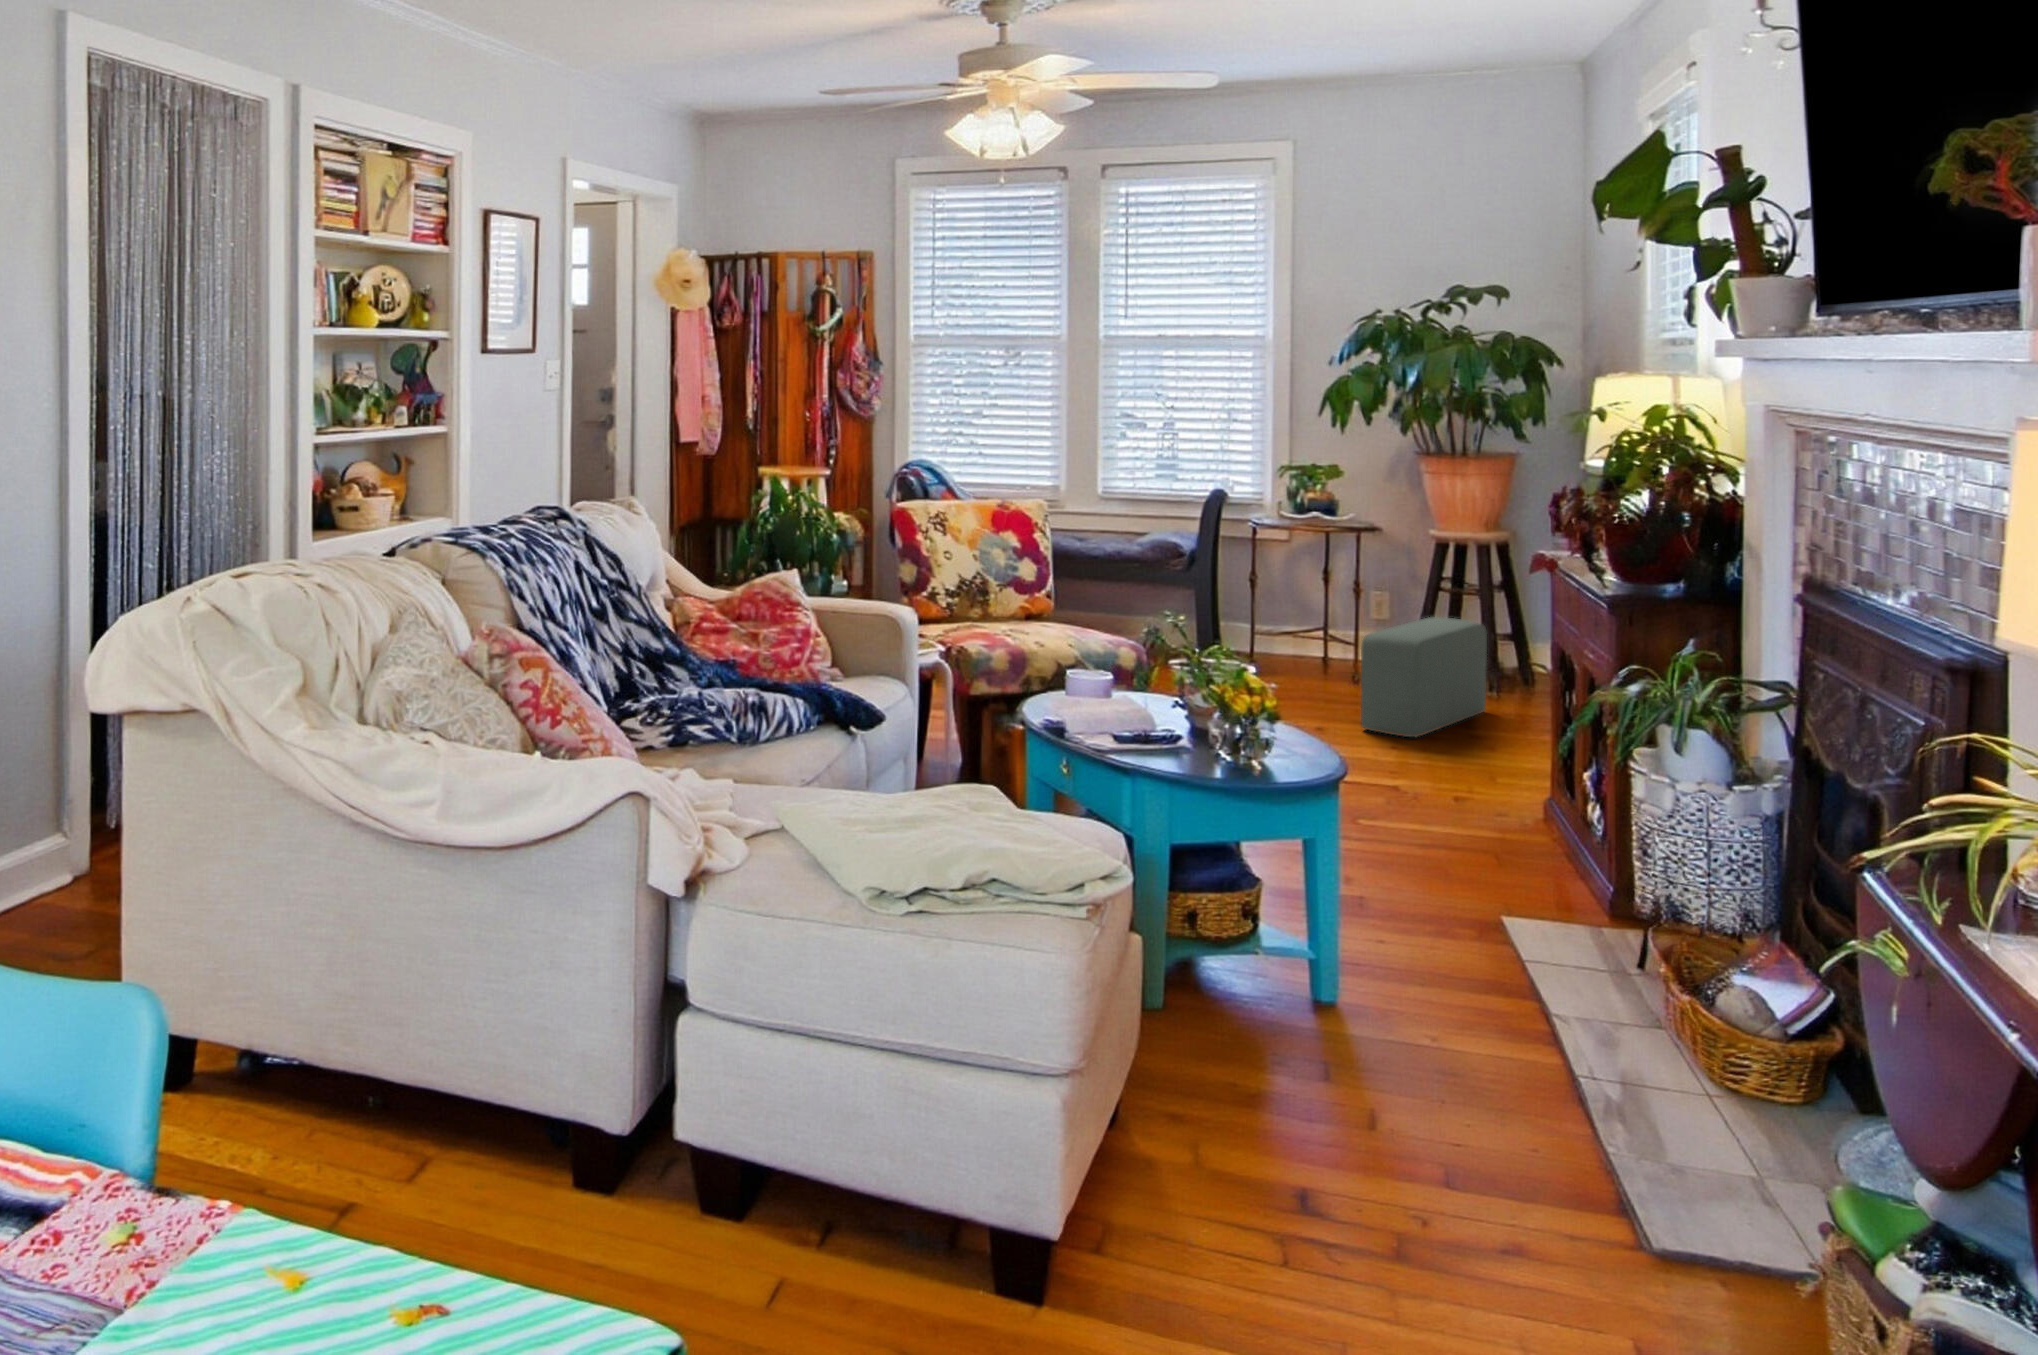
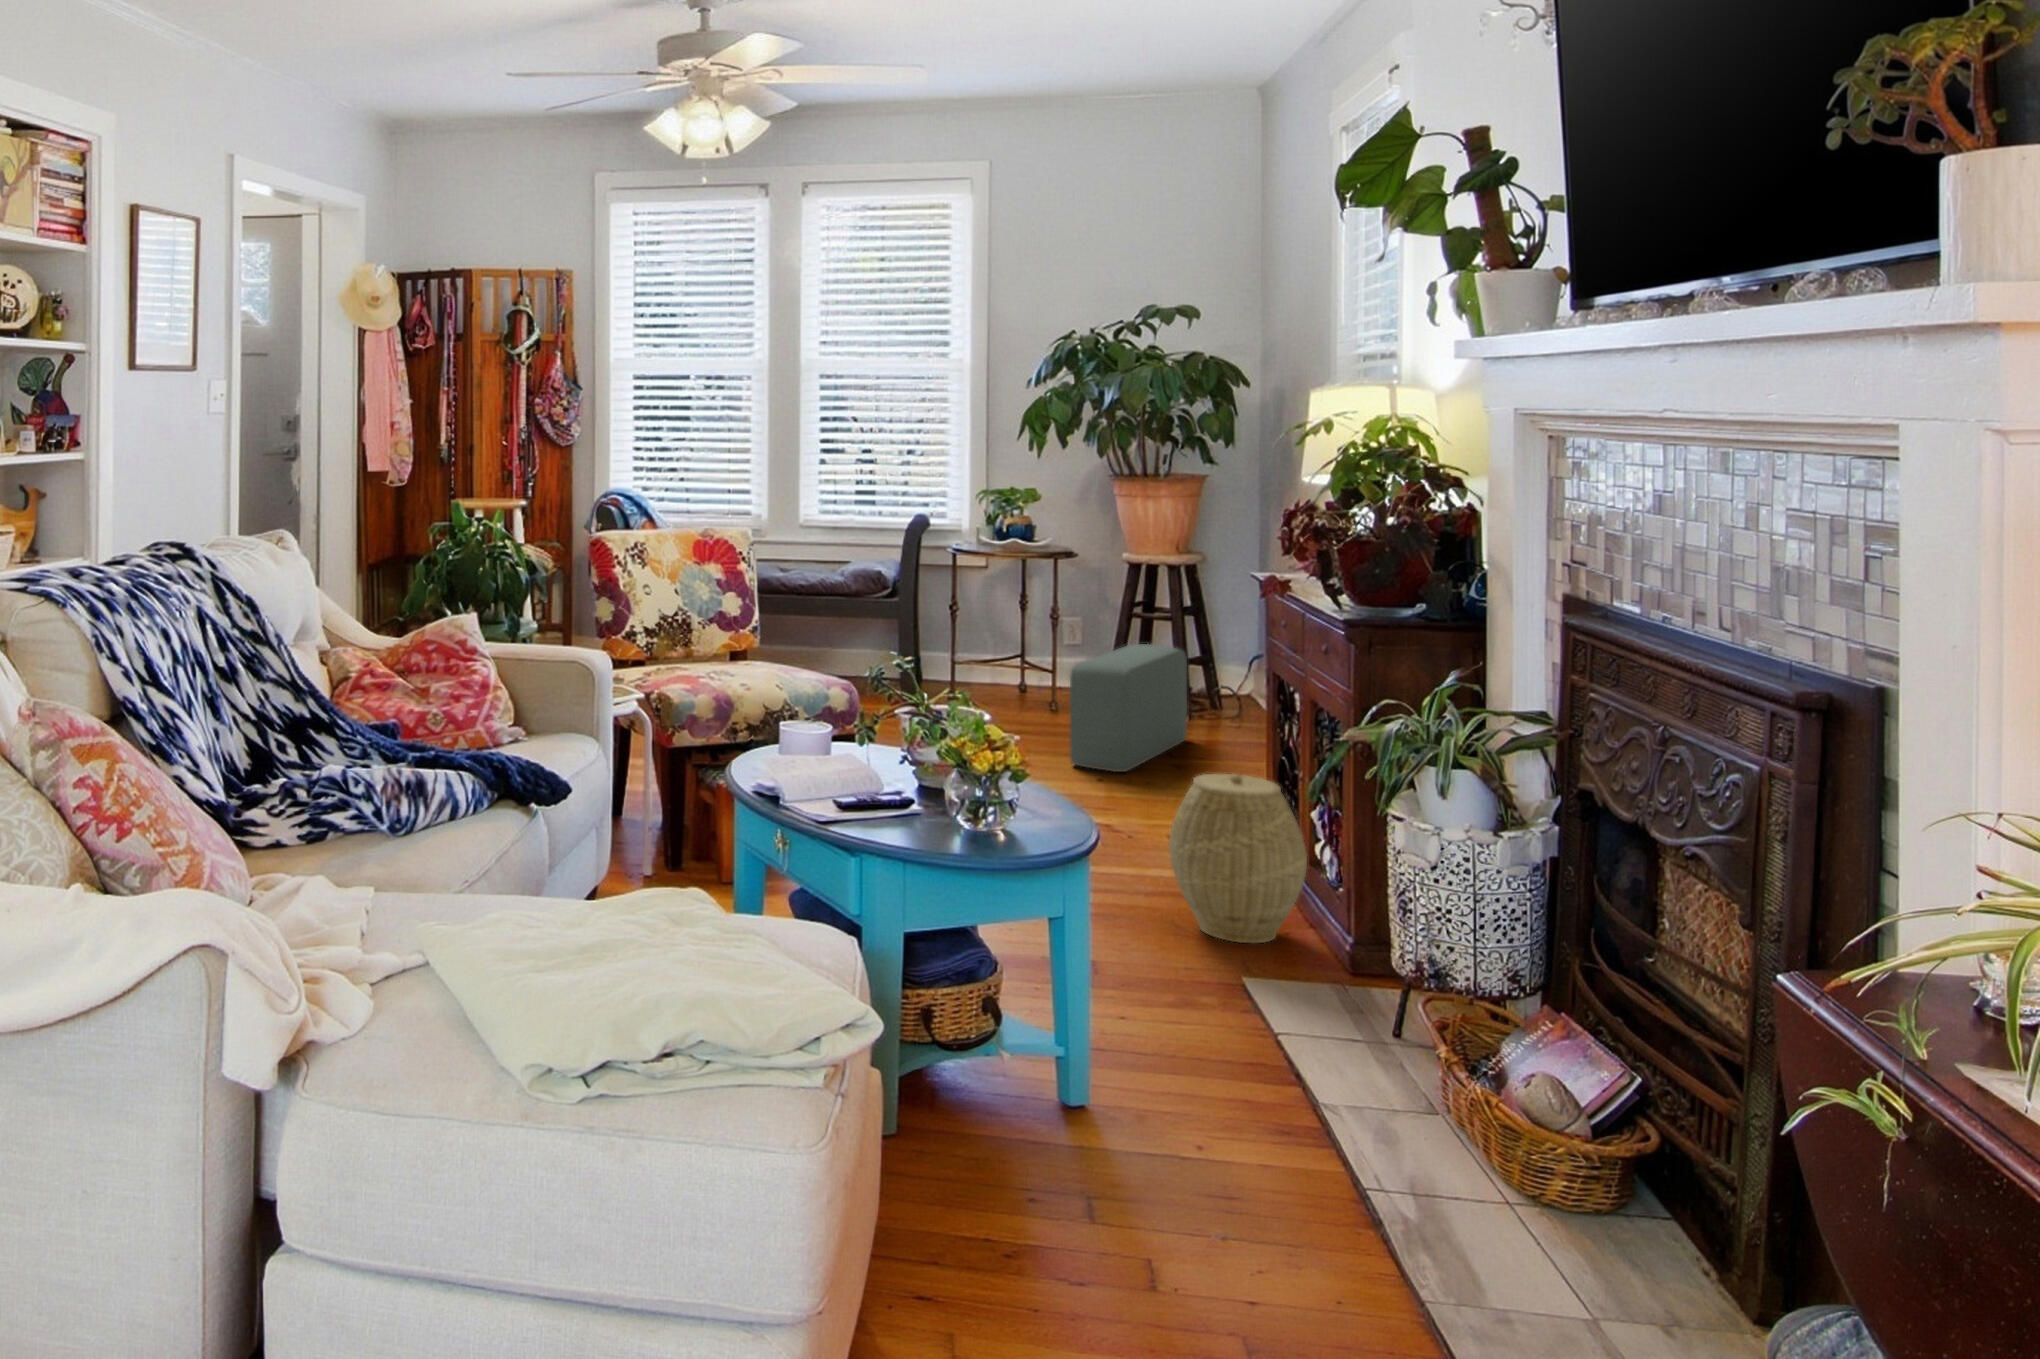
woven basket: none [1438,734,1572,887] -> present [1169,774,1307,943]

